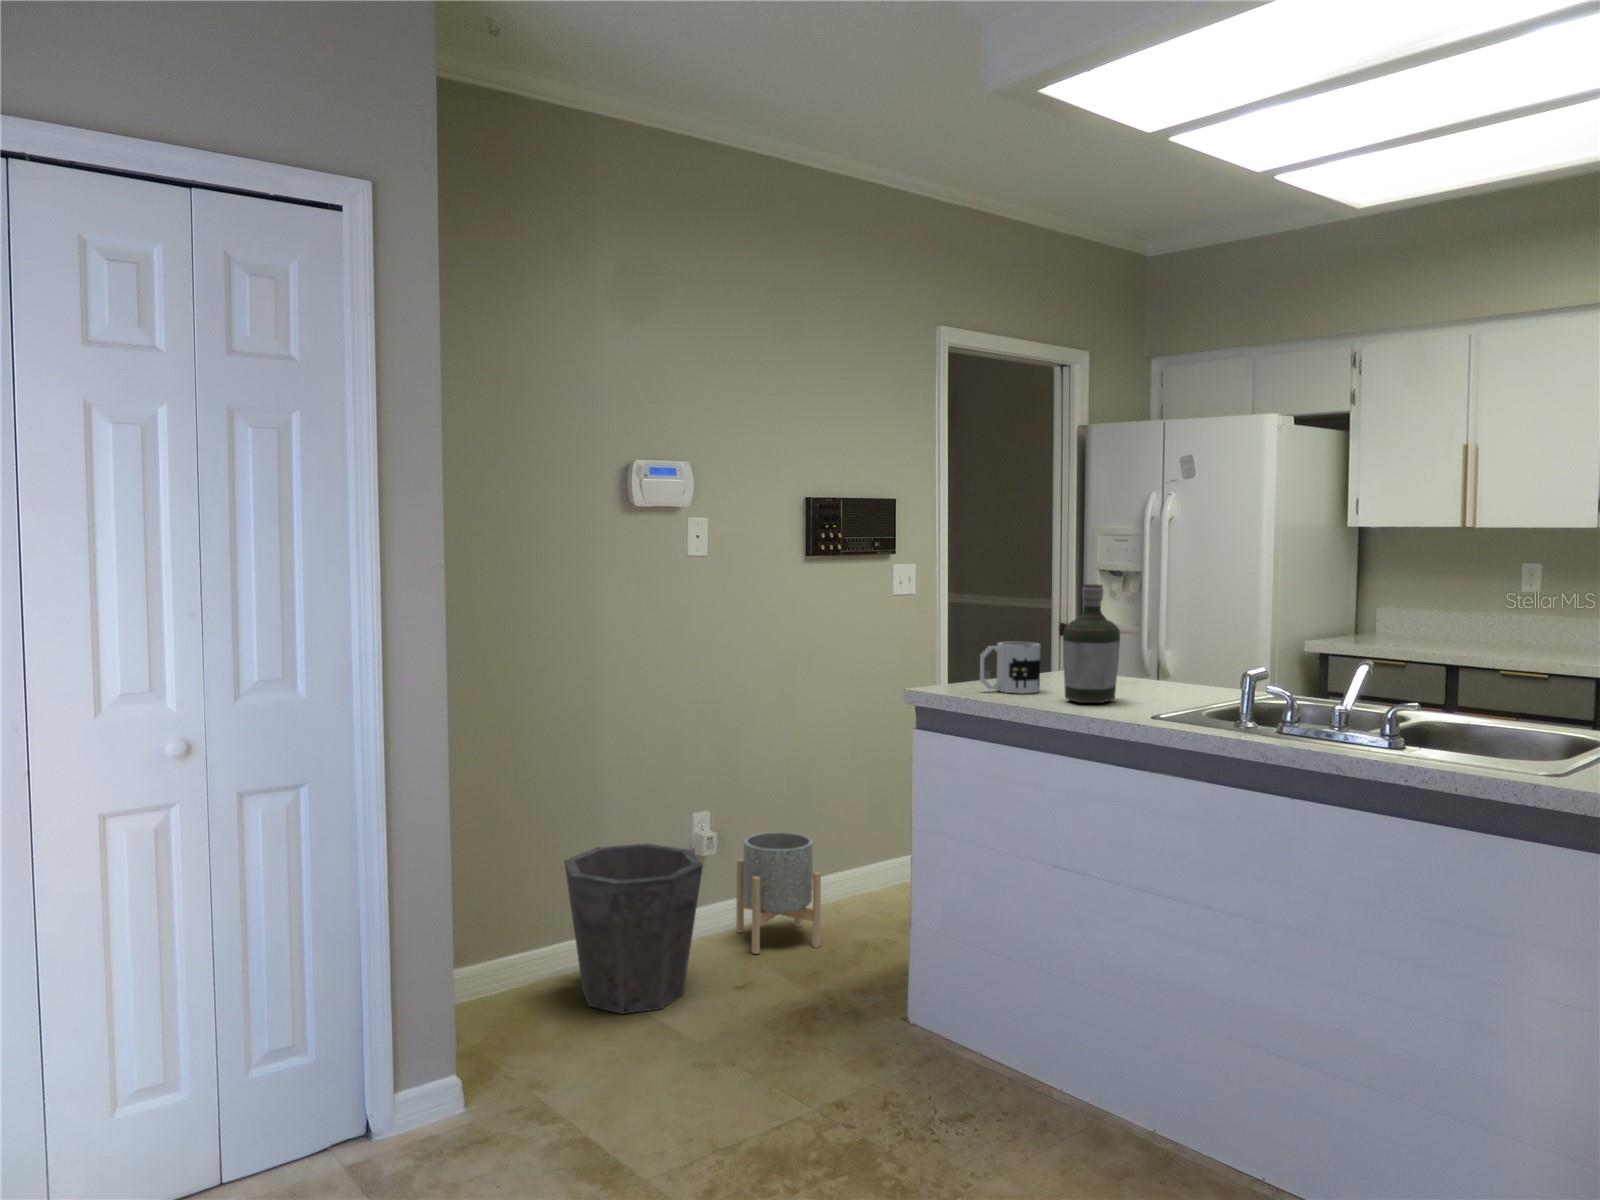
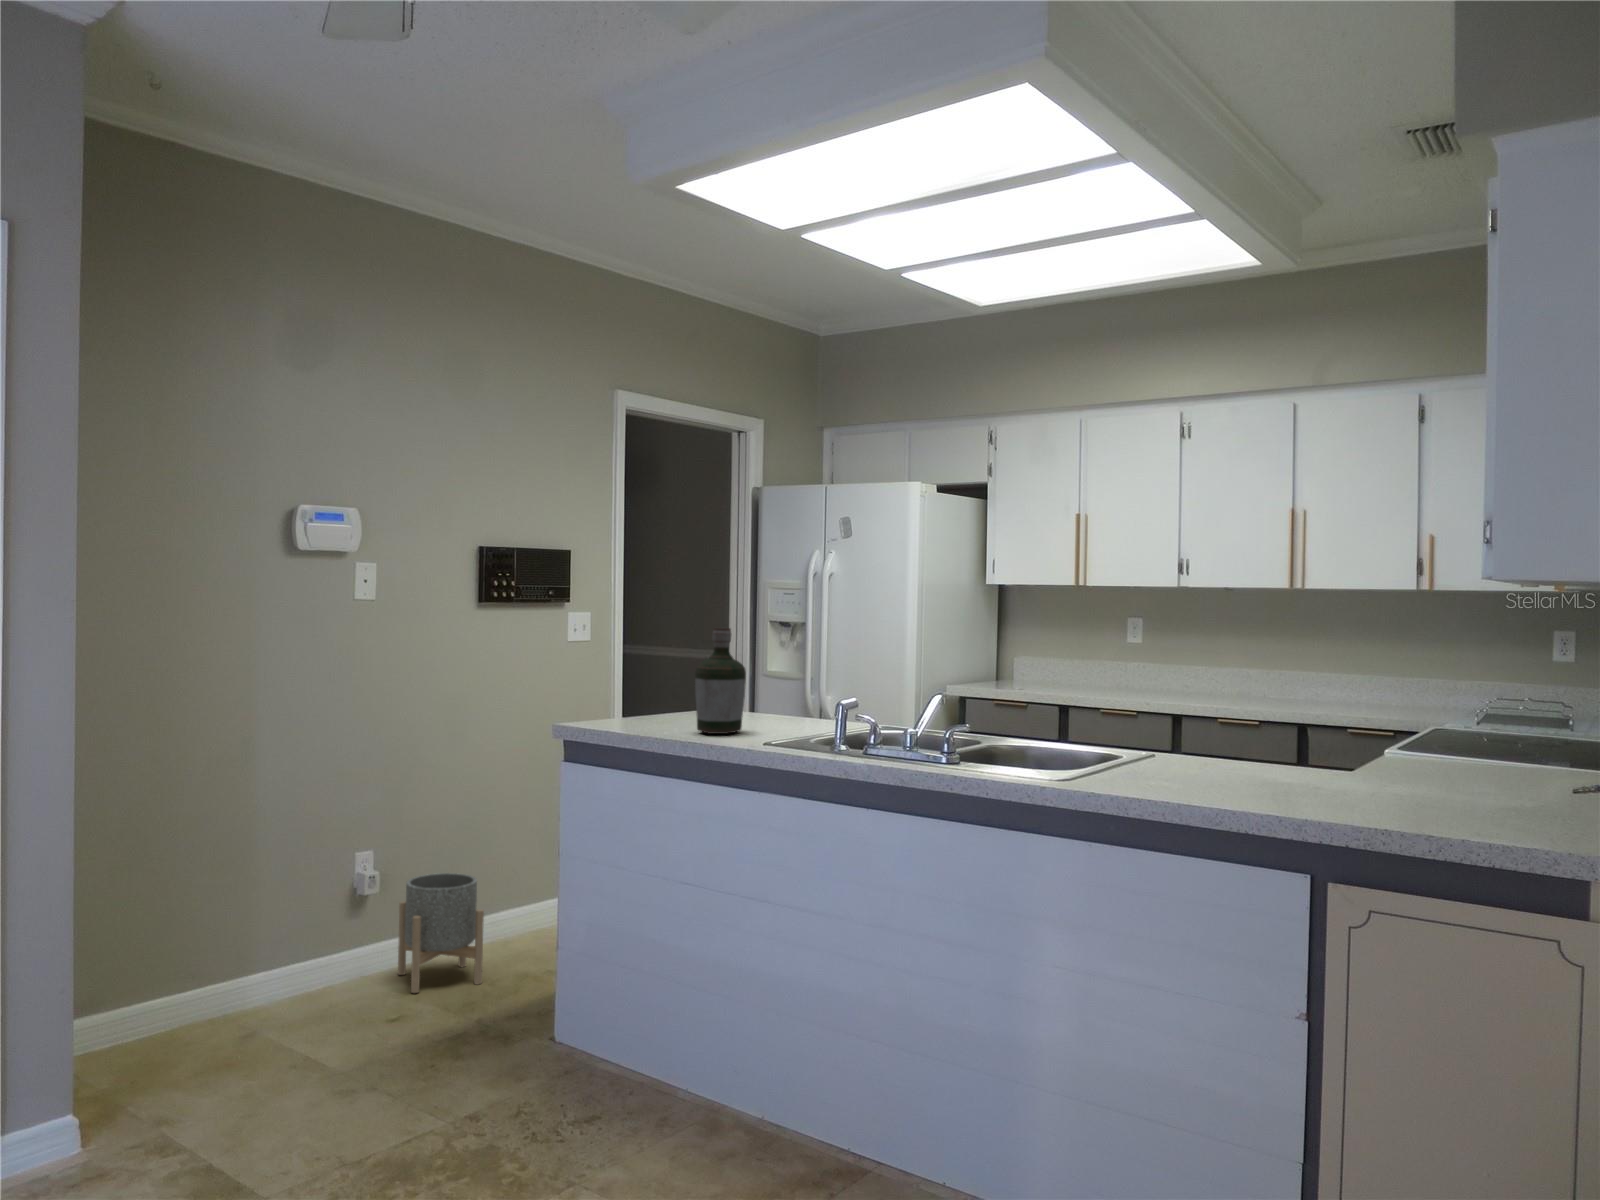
mug: present [980,642,1040,693] -> none [624,681,680,727]
waste bin: present [564,844,703,1014] -> none [211,886,358,1054]

